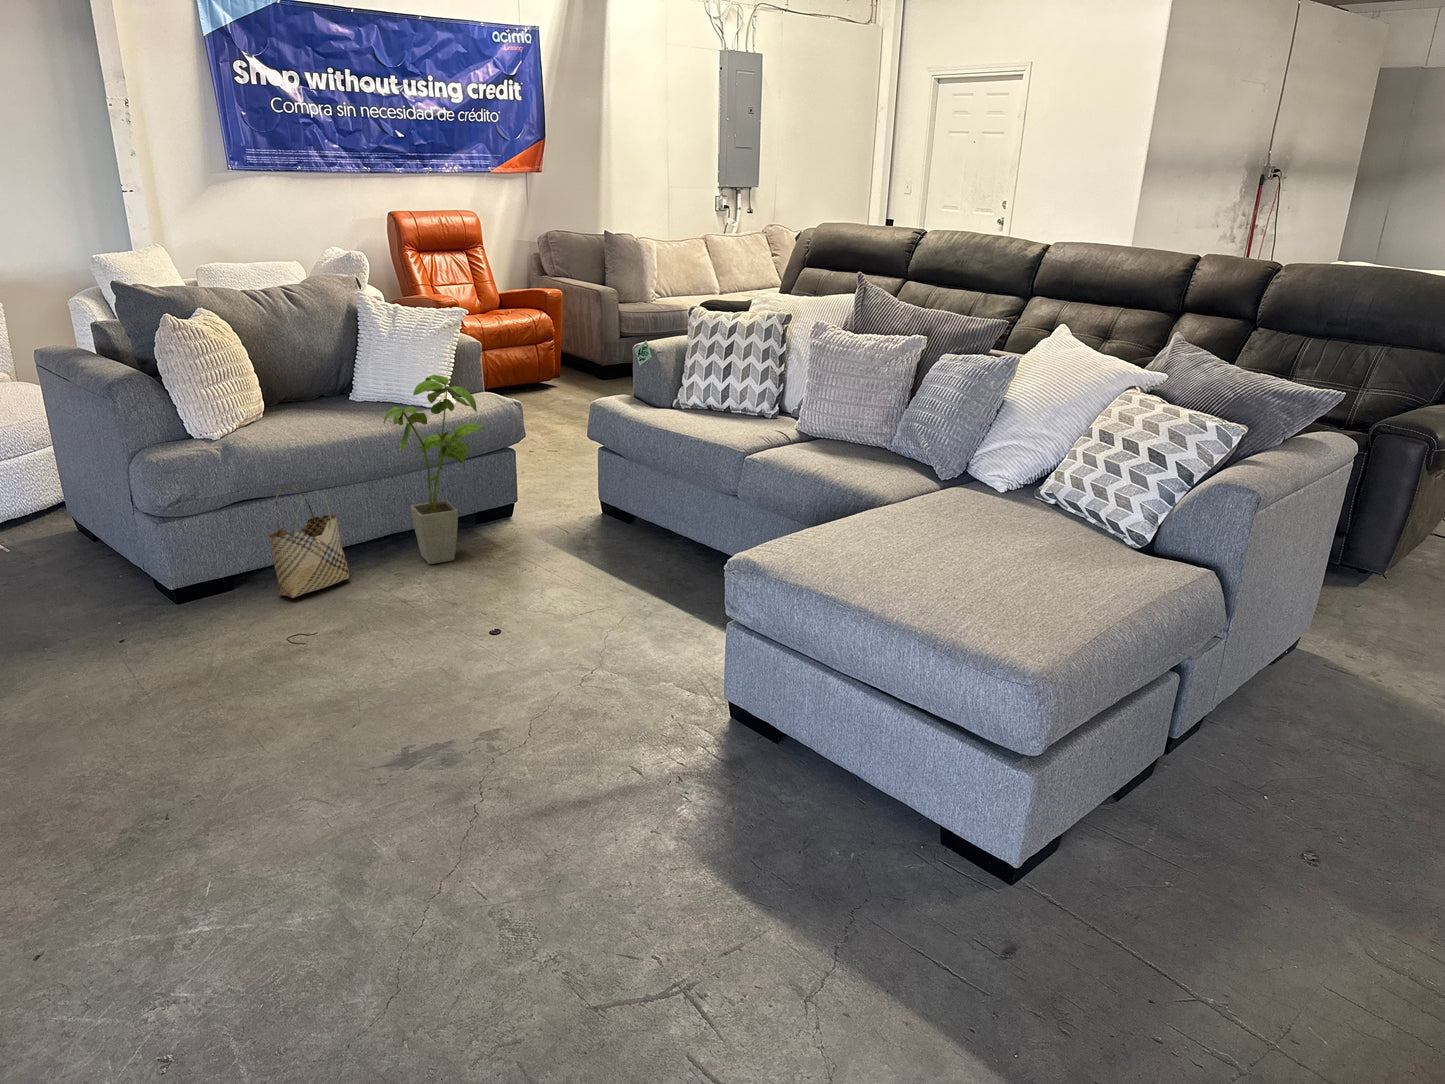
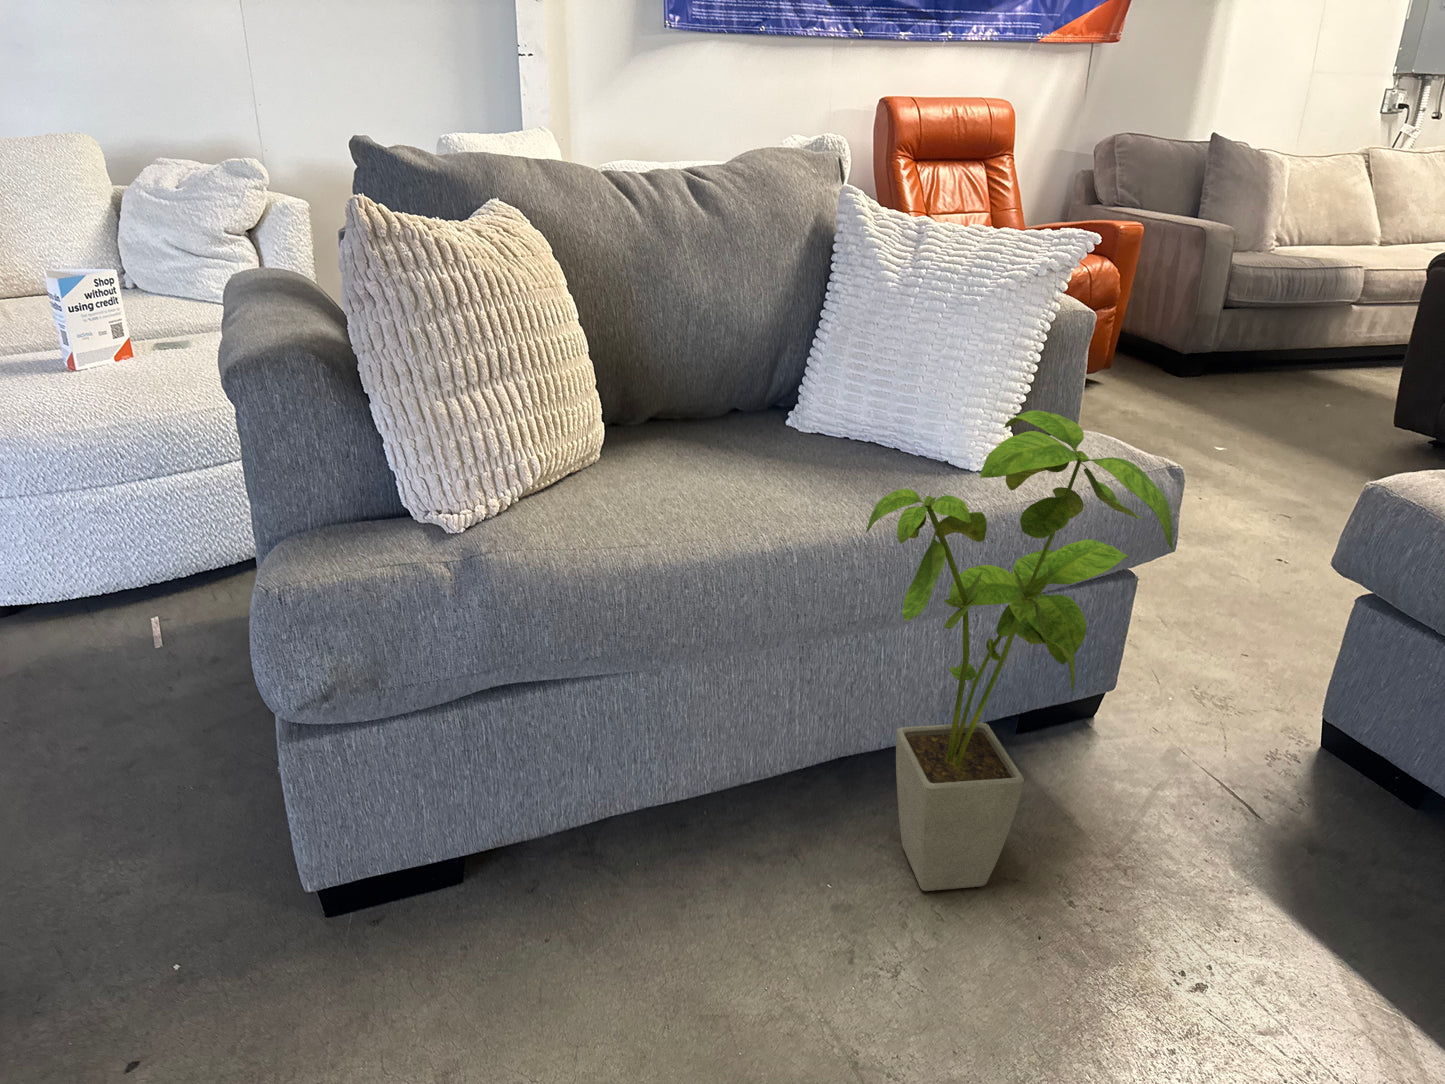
woven basket: present [269,486,349,598] -> none [529,674,724,983]

